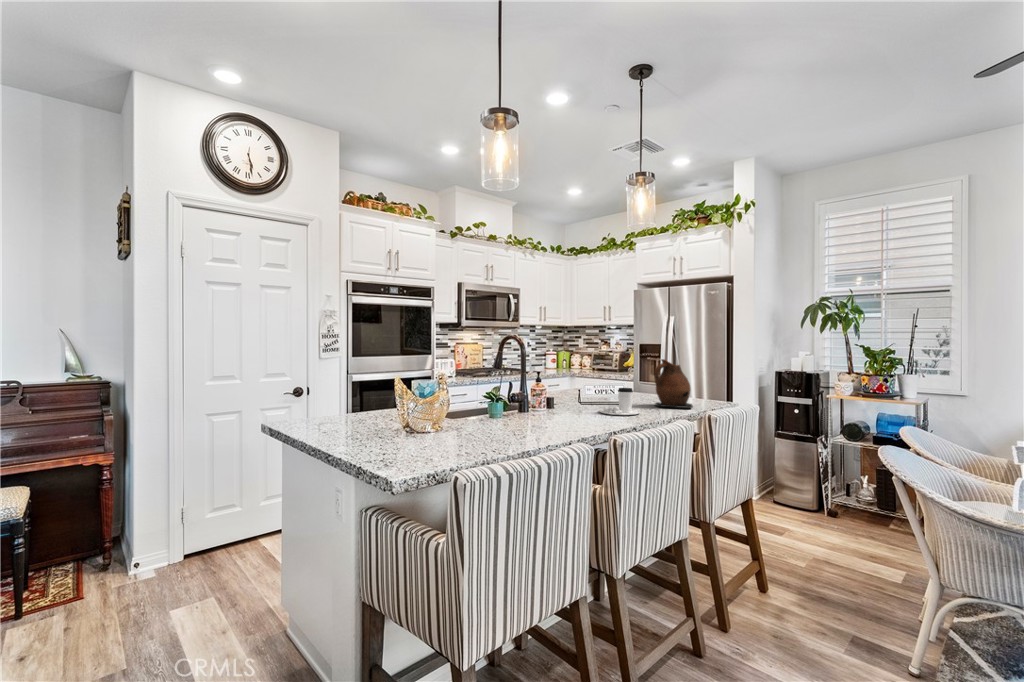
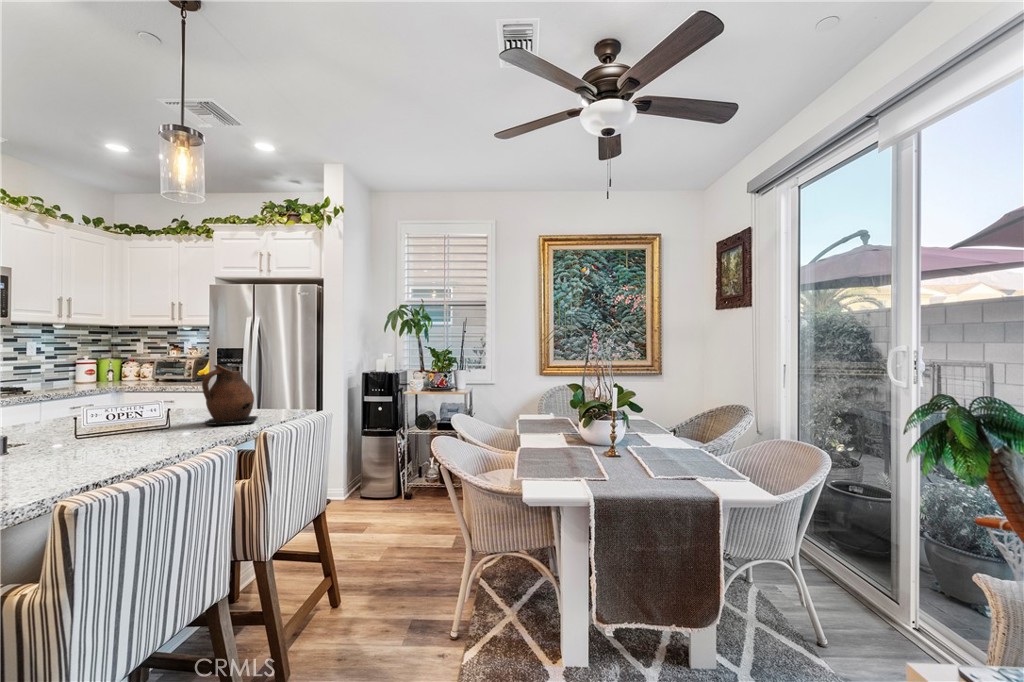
coffee cup: present [599,388,640,415] -> none [95,406,172,448]

